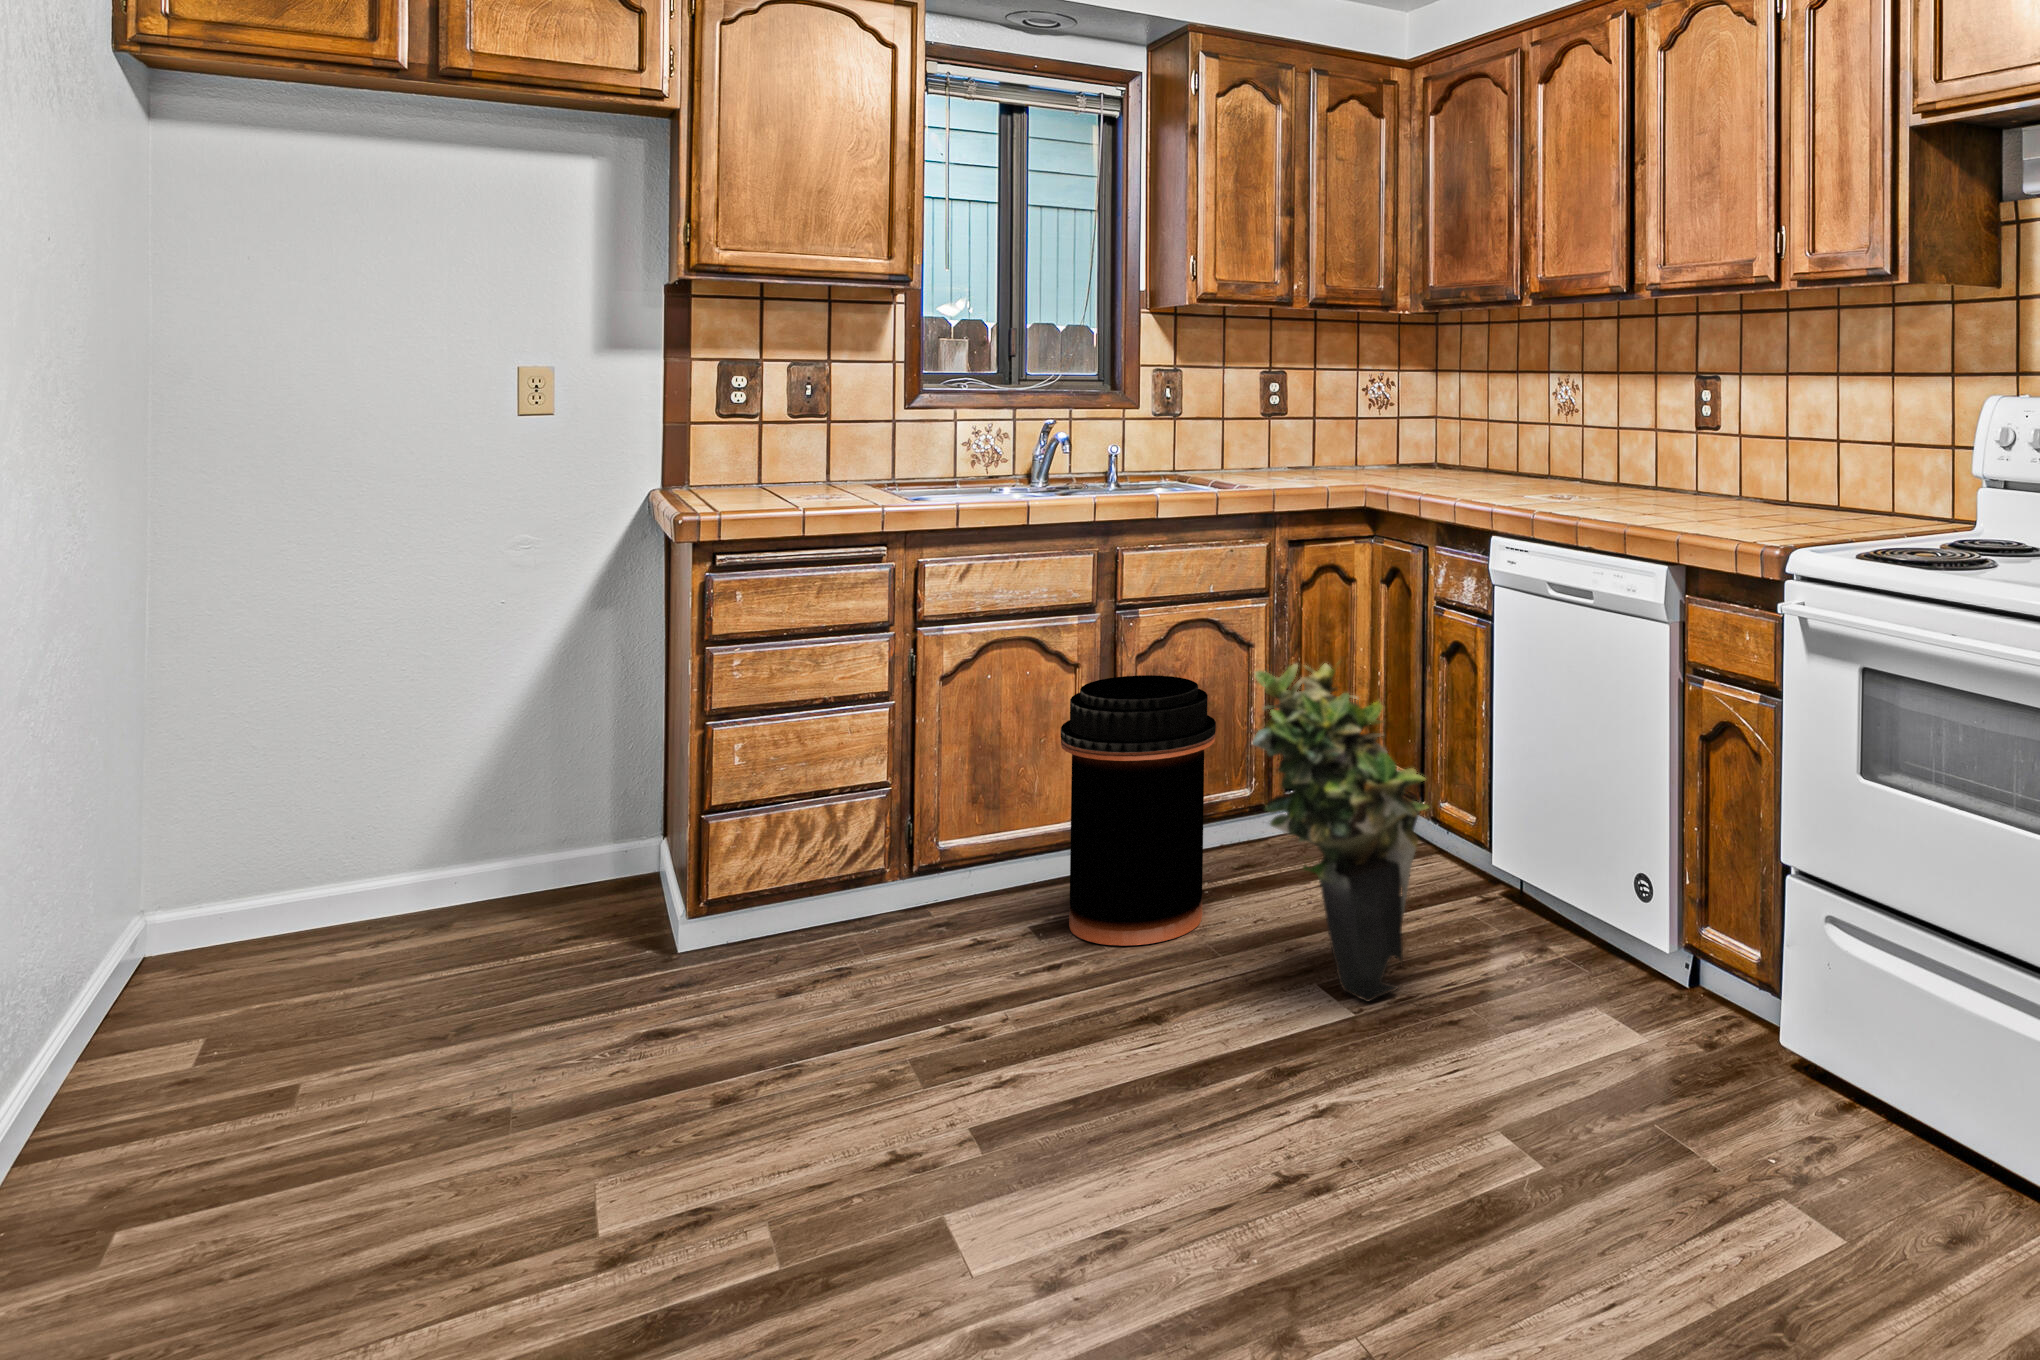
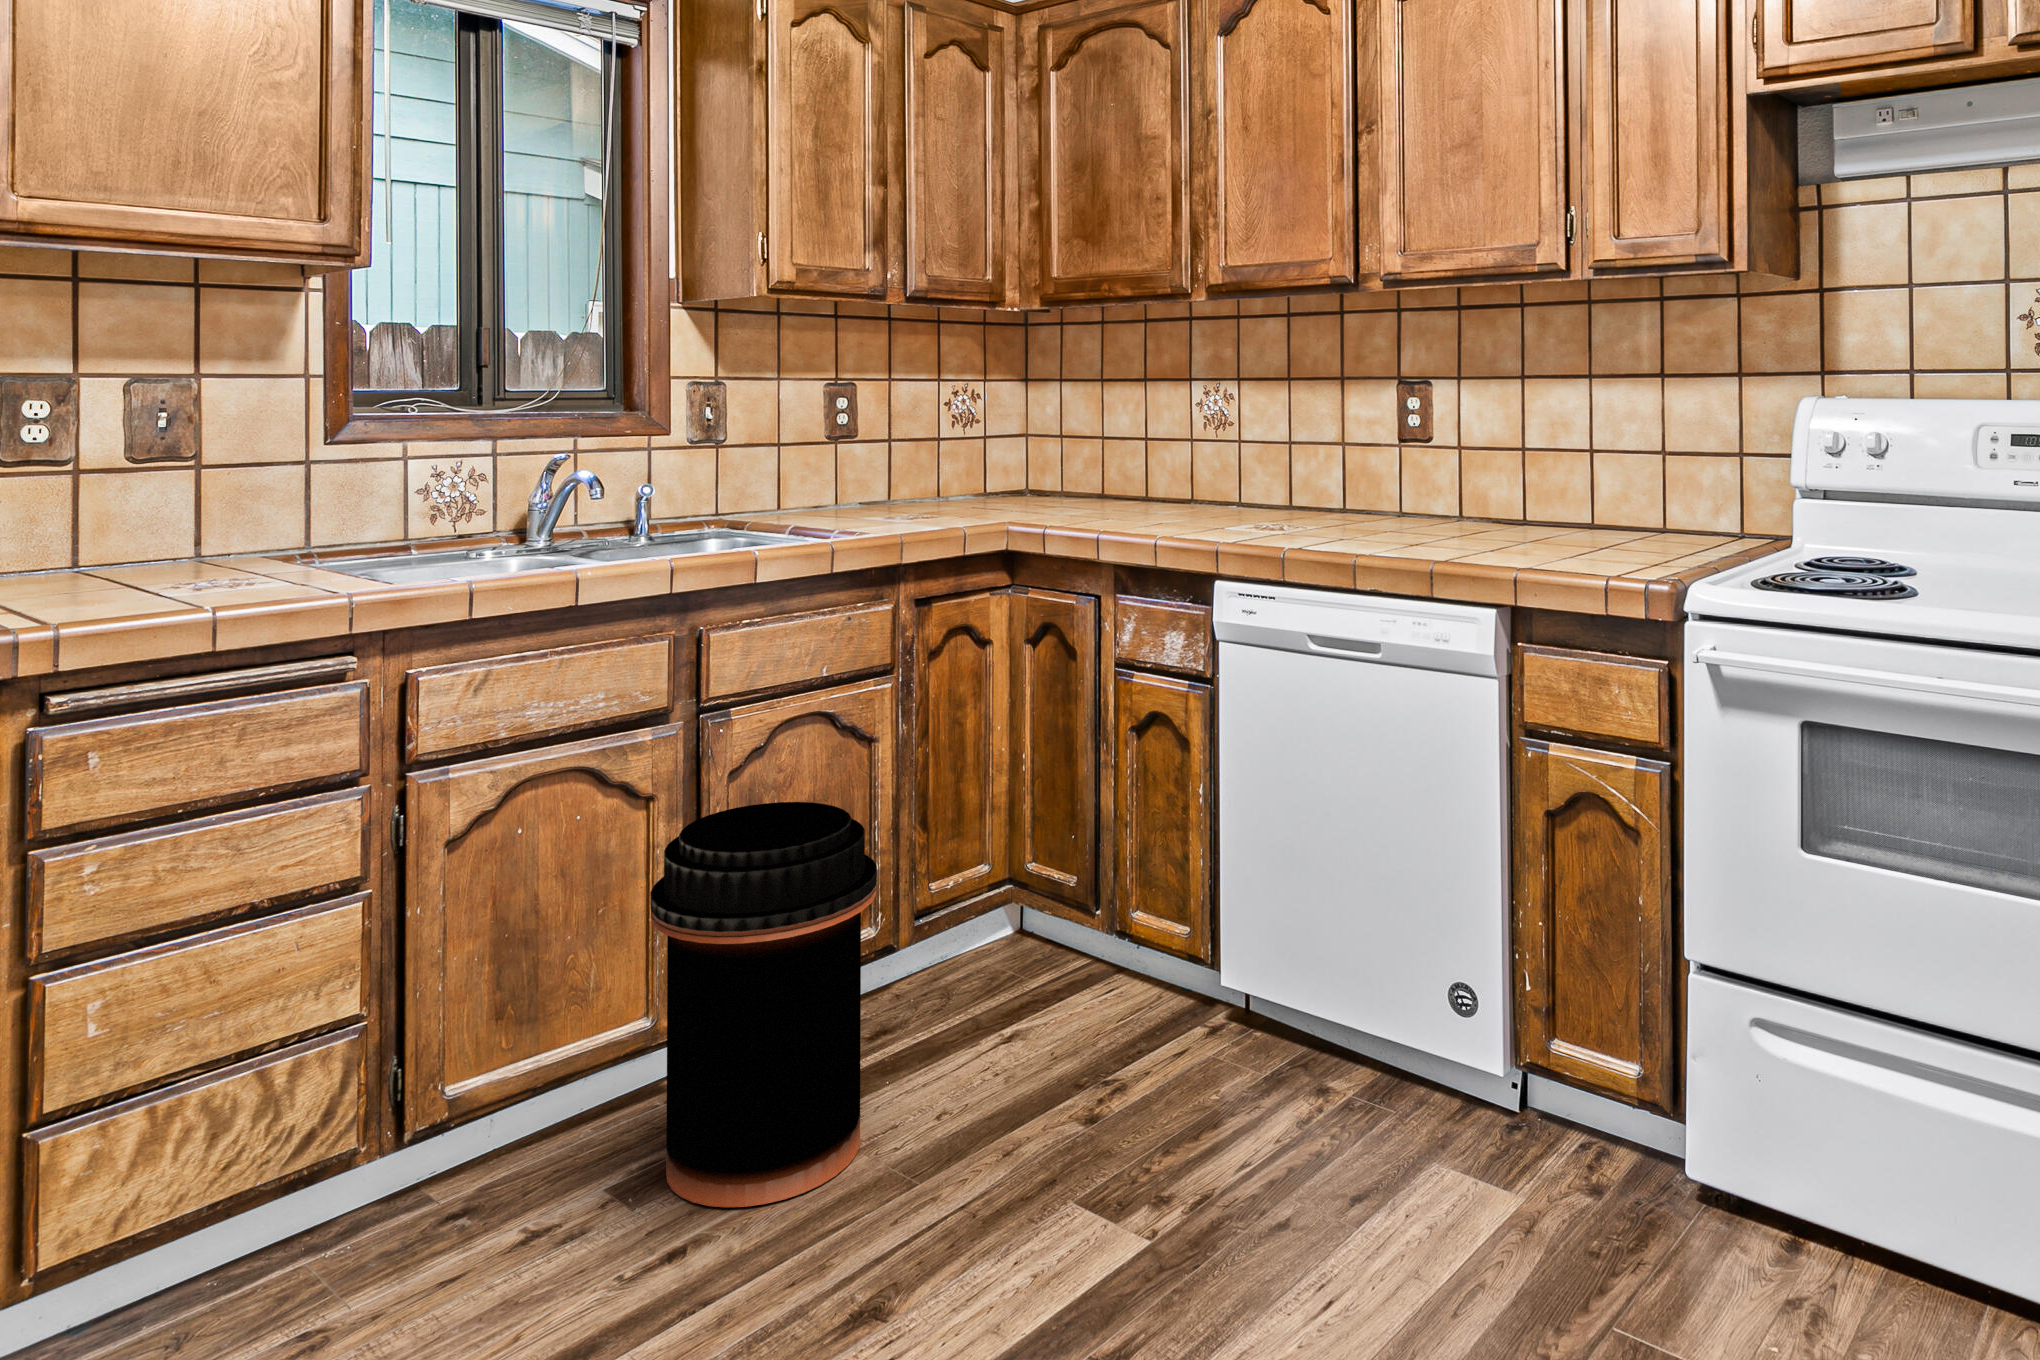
potted plant: present [1252,662,1428,1002] -> none [965,765,1223,1236]

